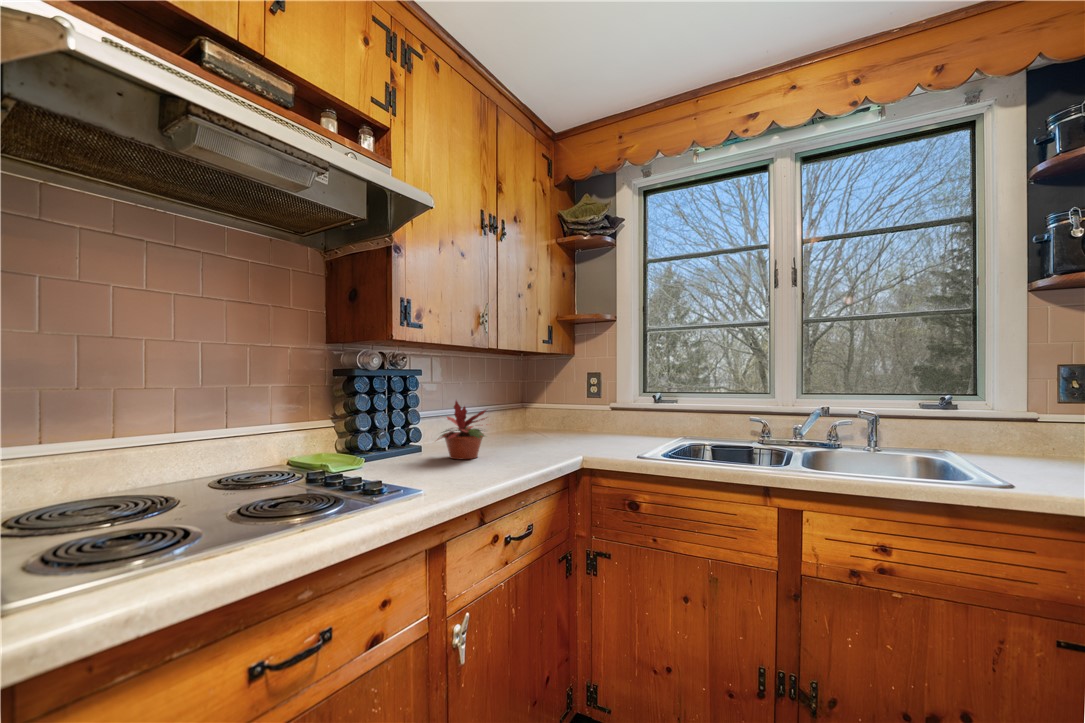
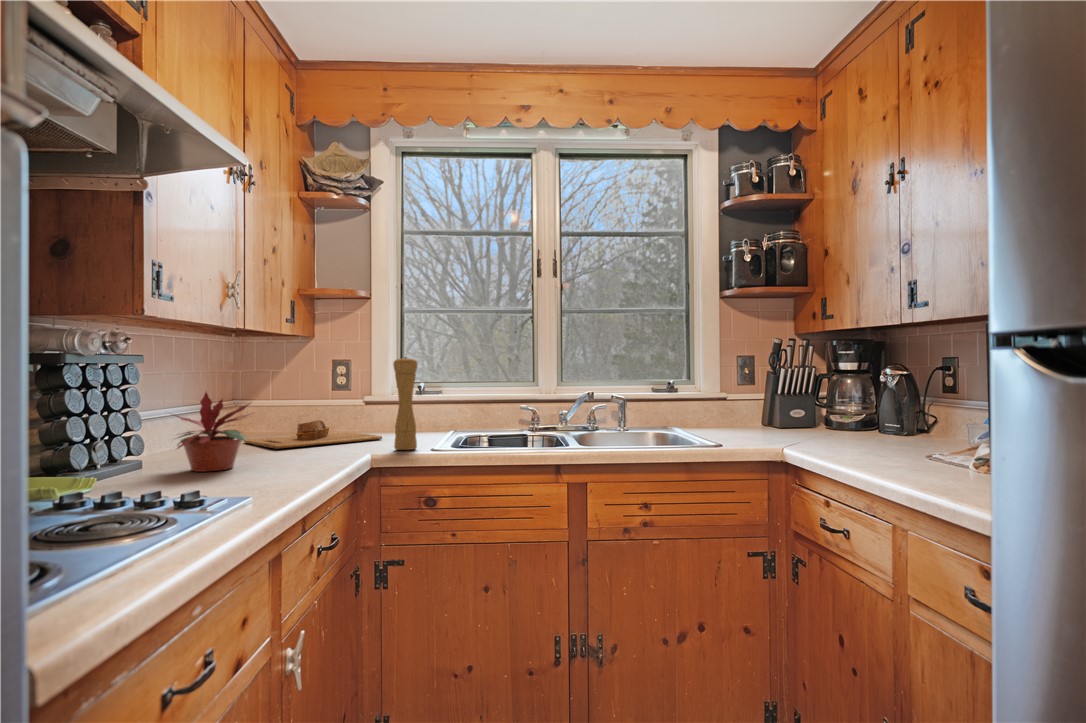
pepper mill: none [607,372,628,454] -> present [393,357,417,450]
cutting board: none [515,421,613,443] -> present [244,420,382,449]

